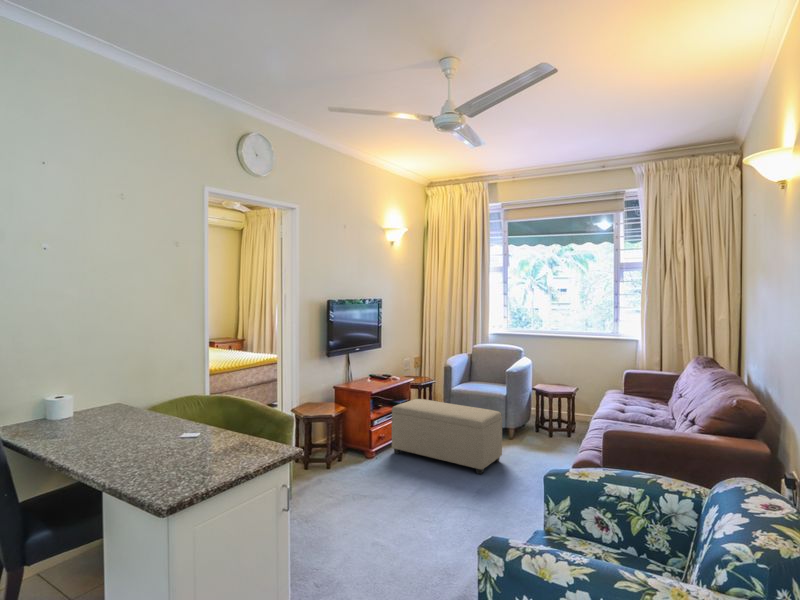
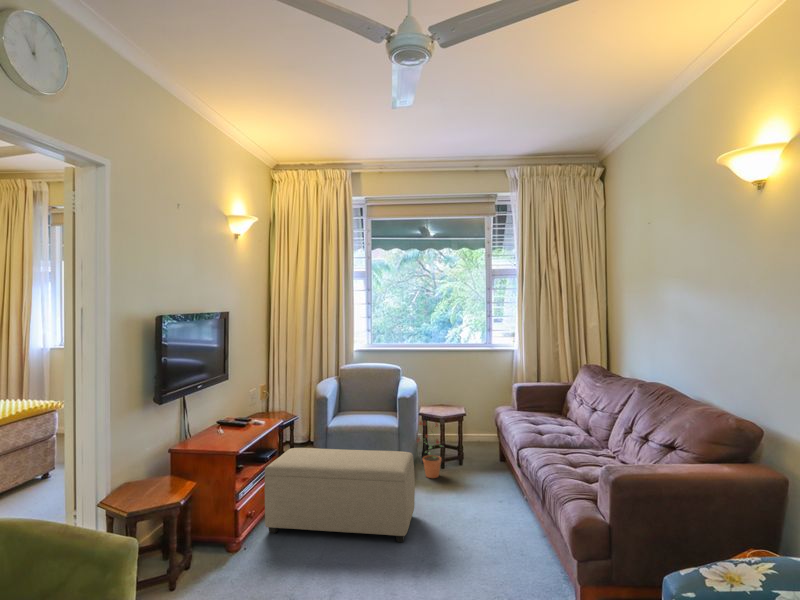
potted plant: none [522,393,548,442] -> present [417,421,441,478]

